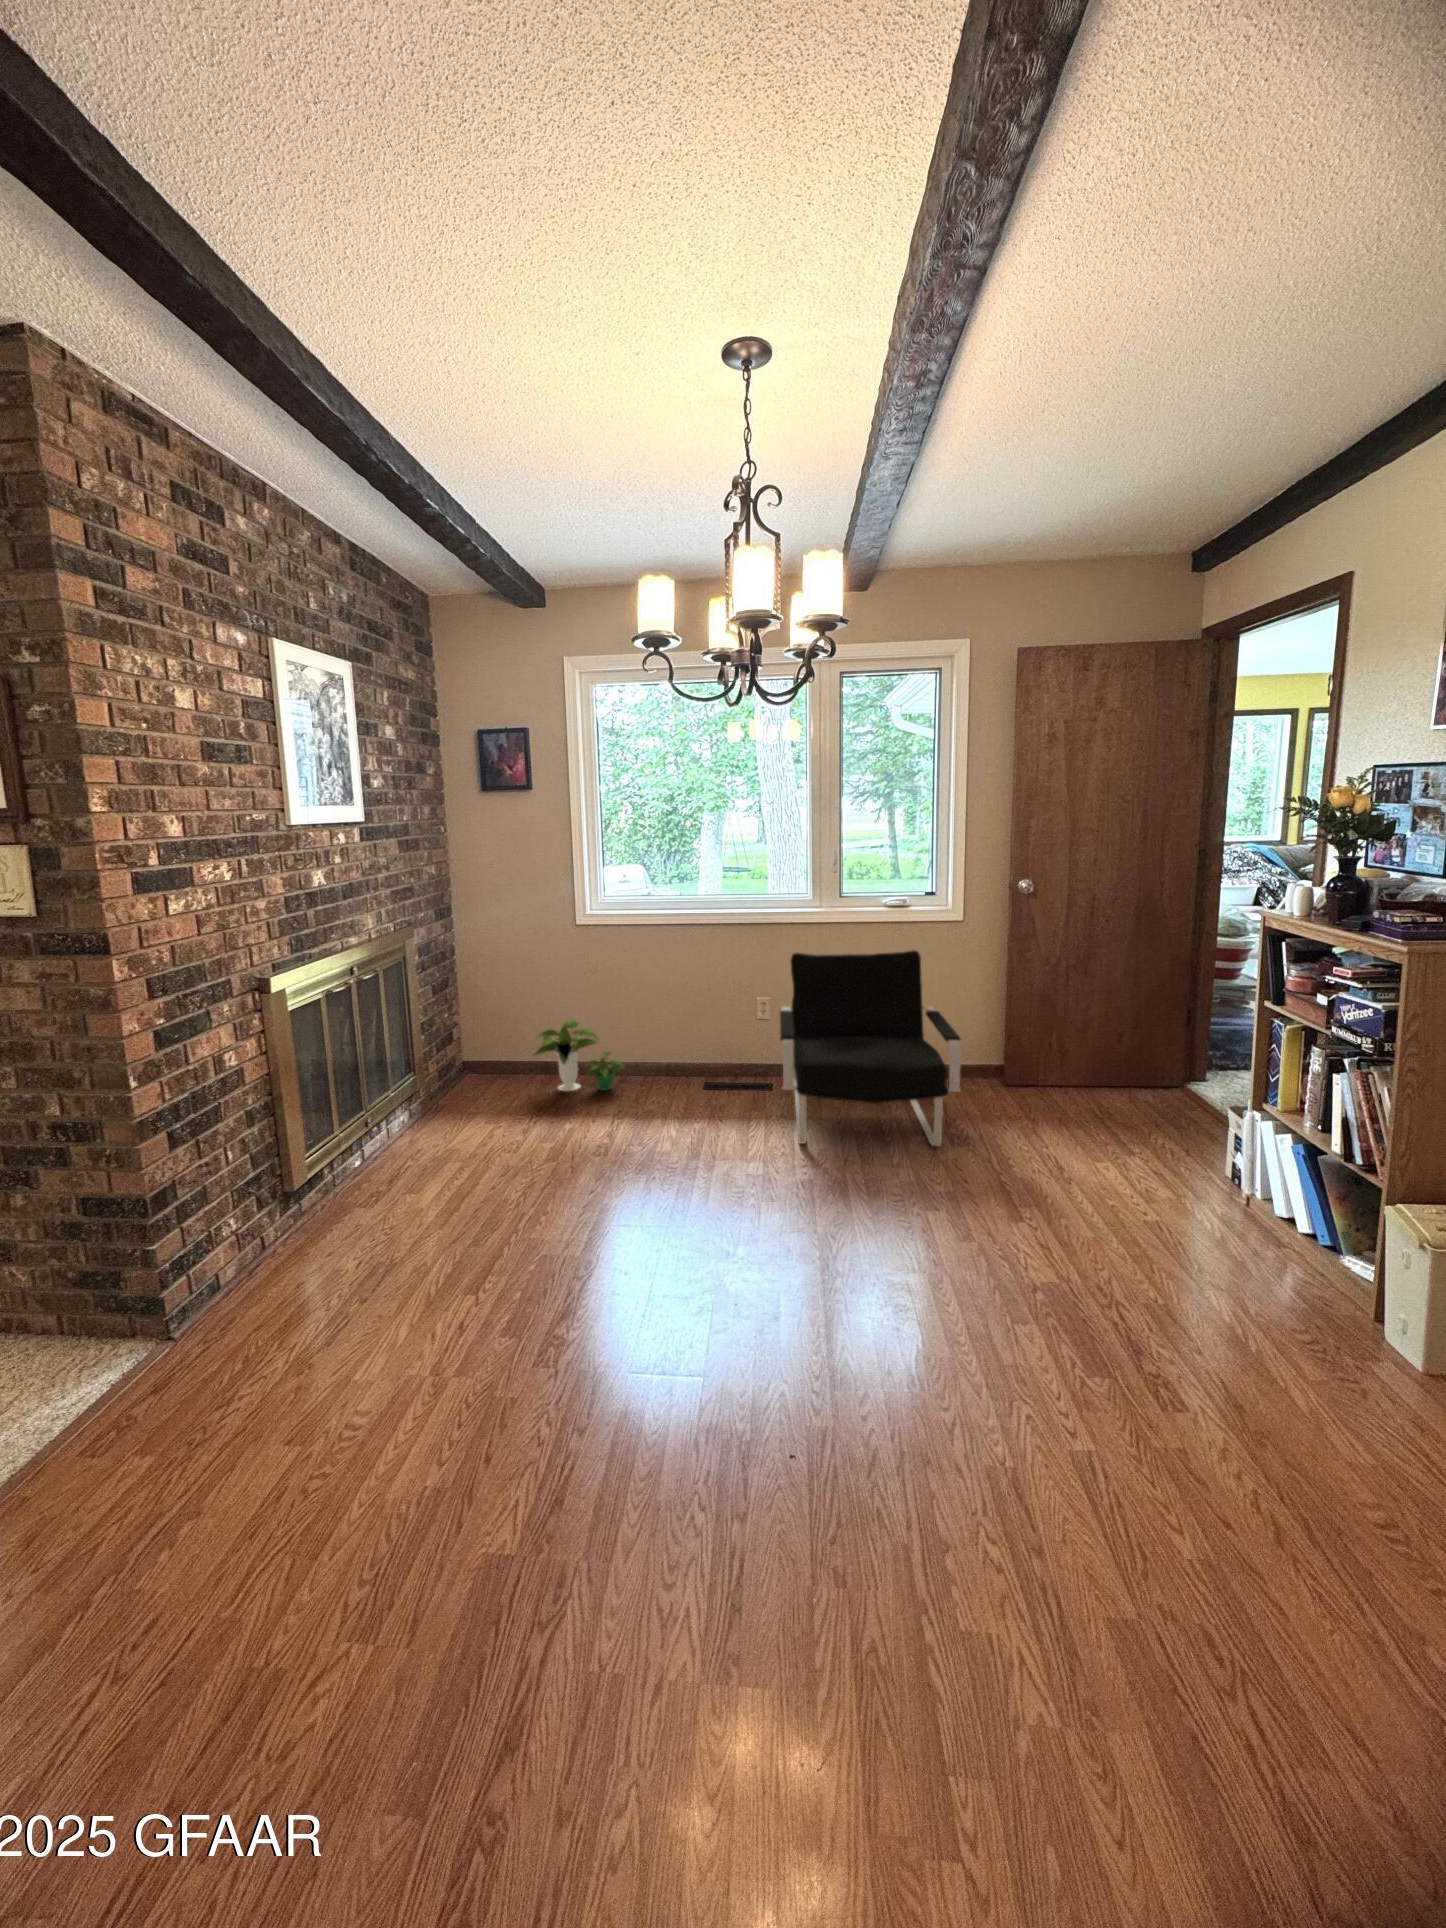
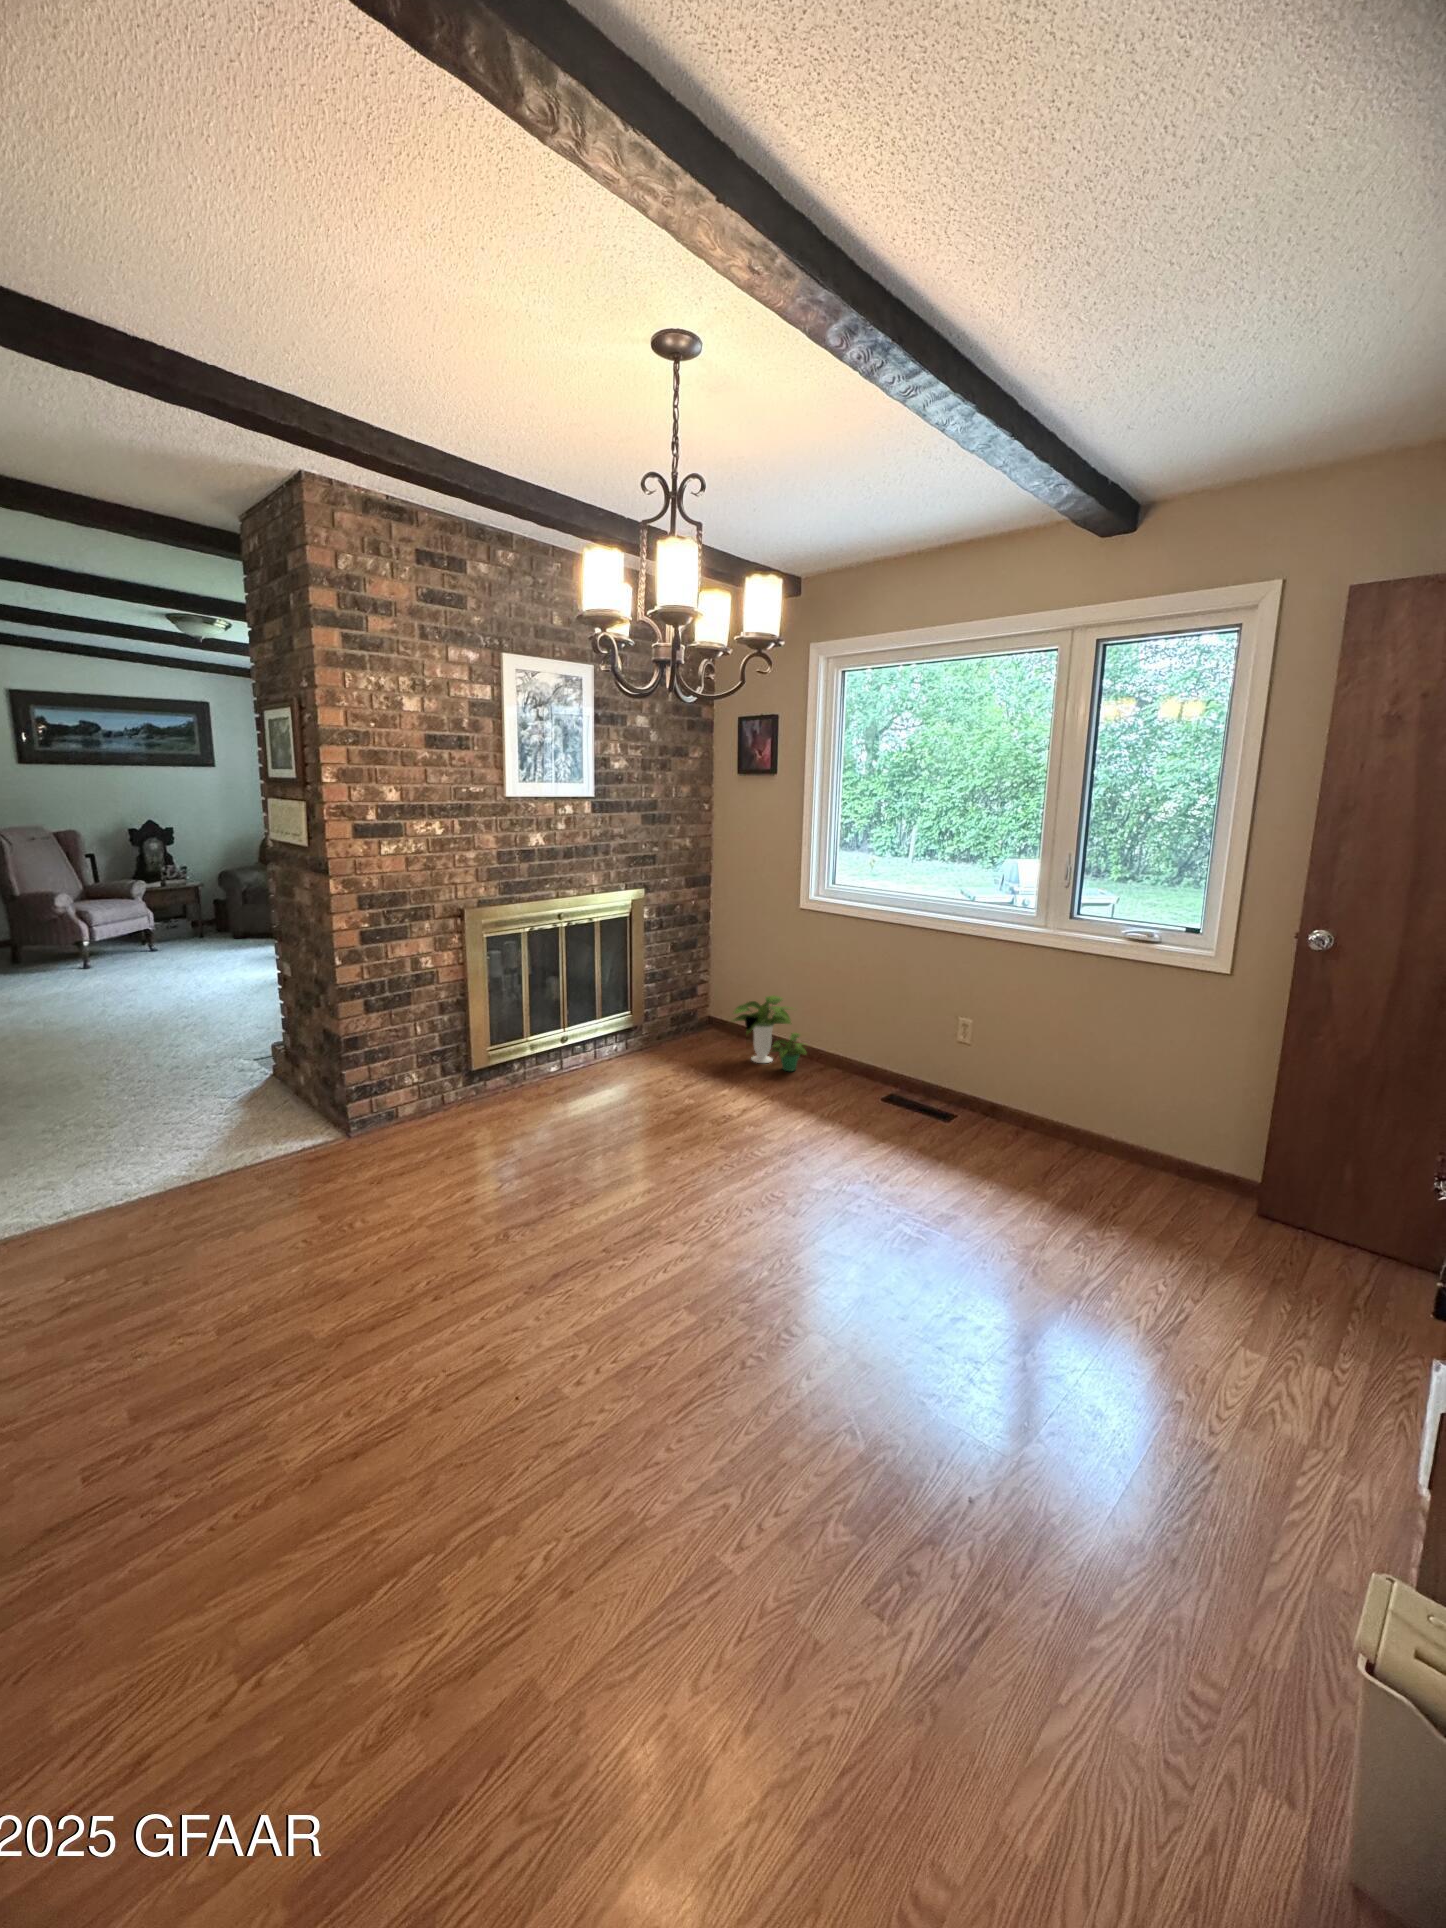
armchair: present [780,950,961,1146] -> none [873,971,1134,1239]

